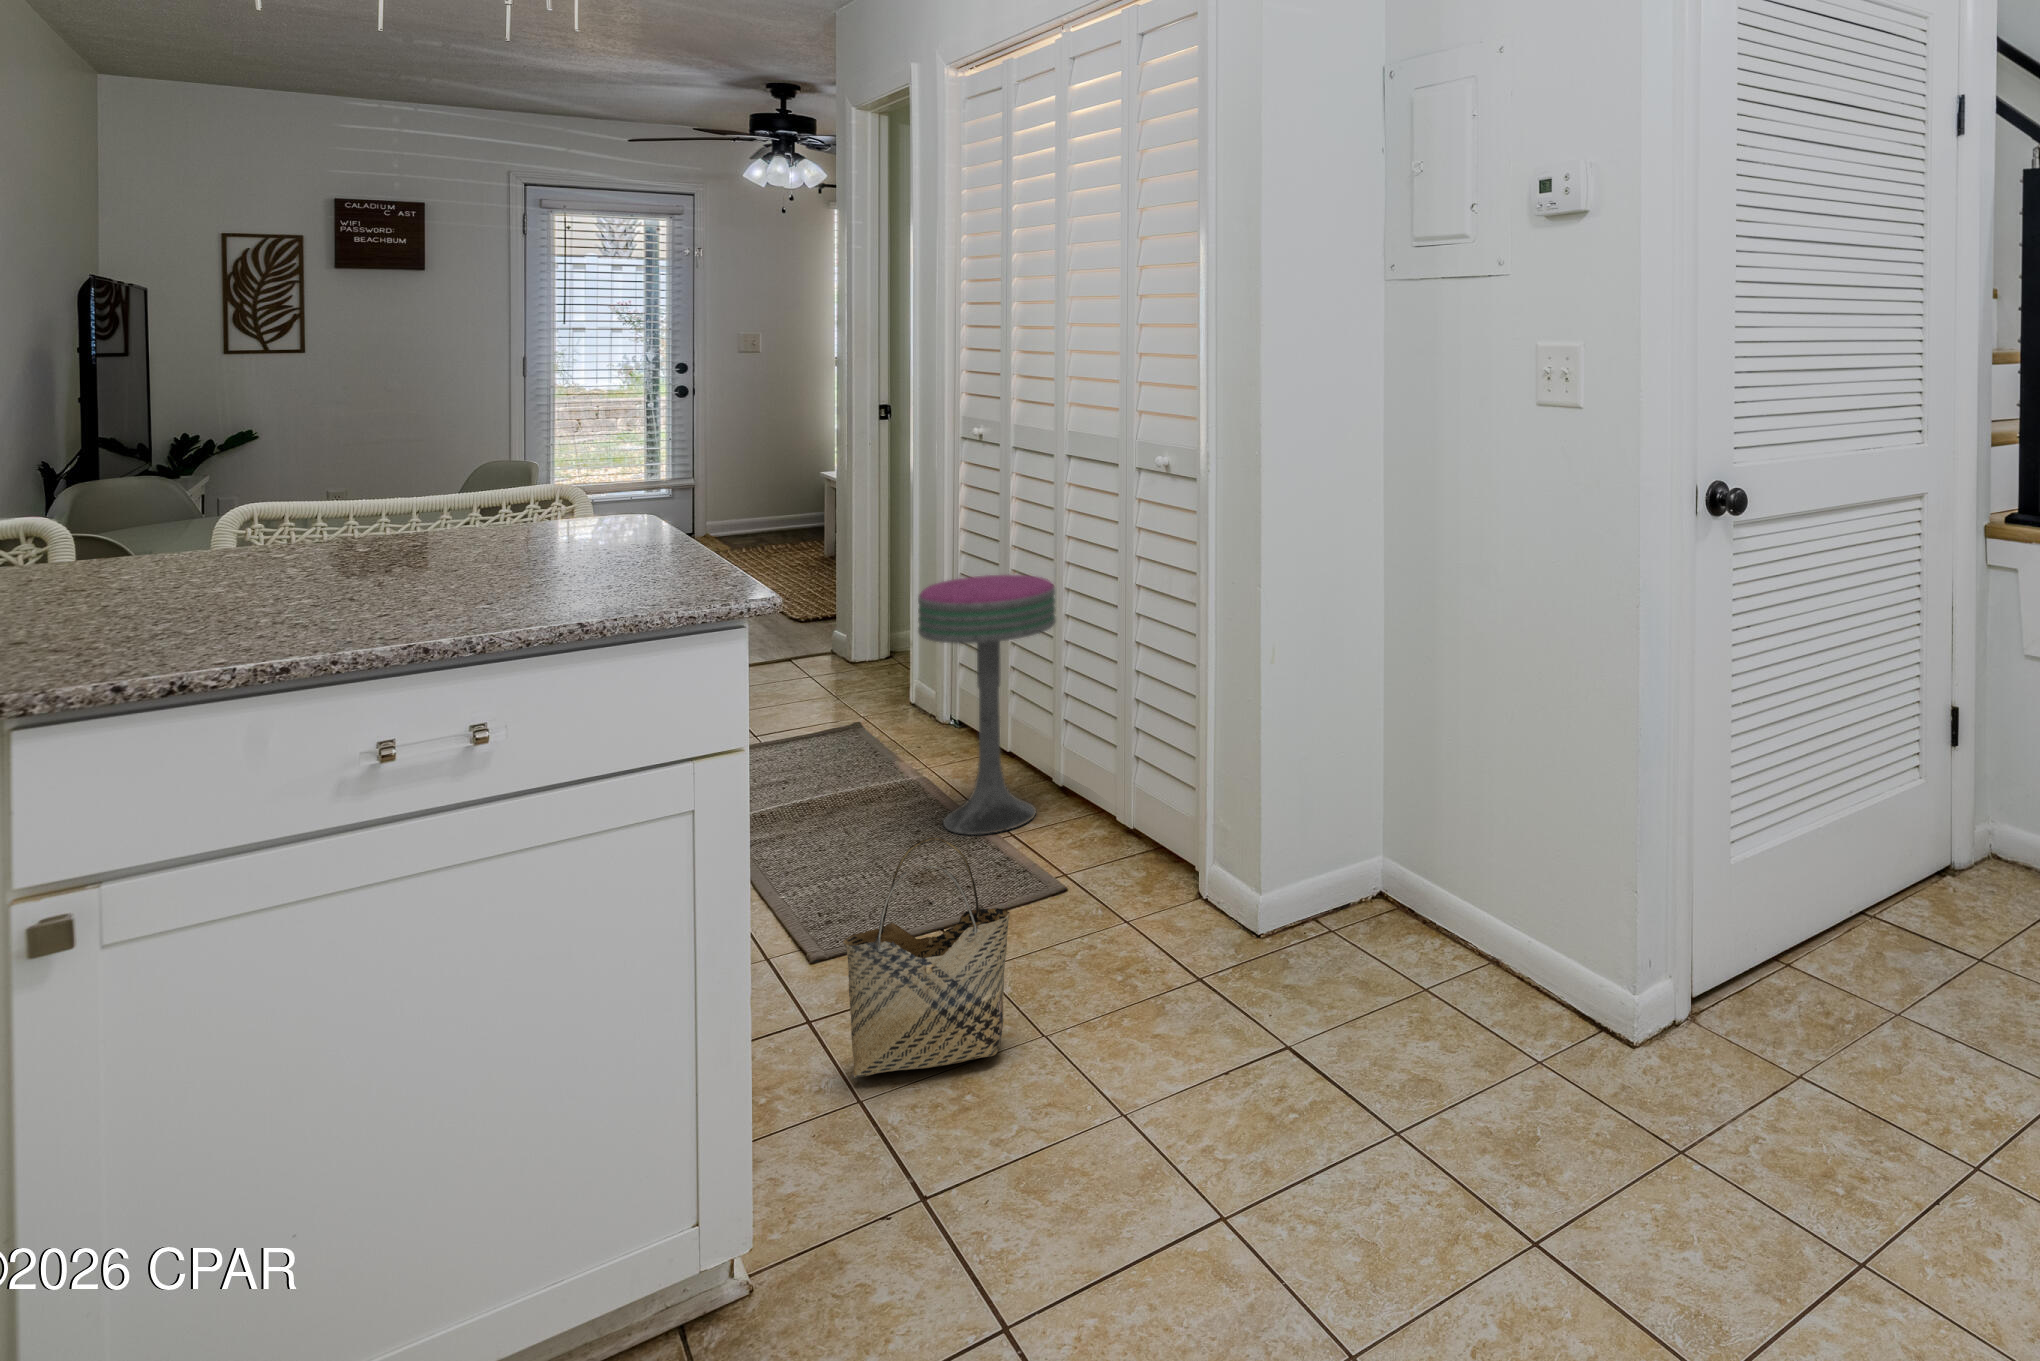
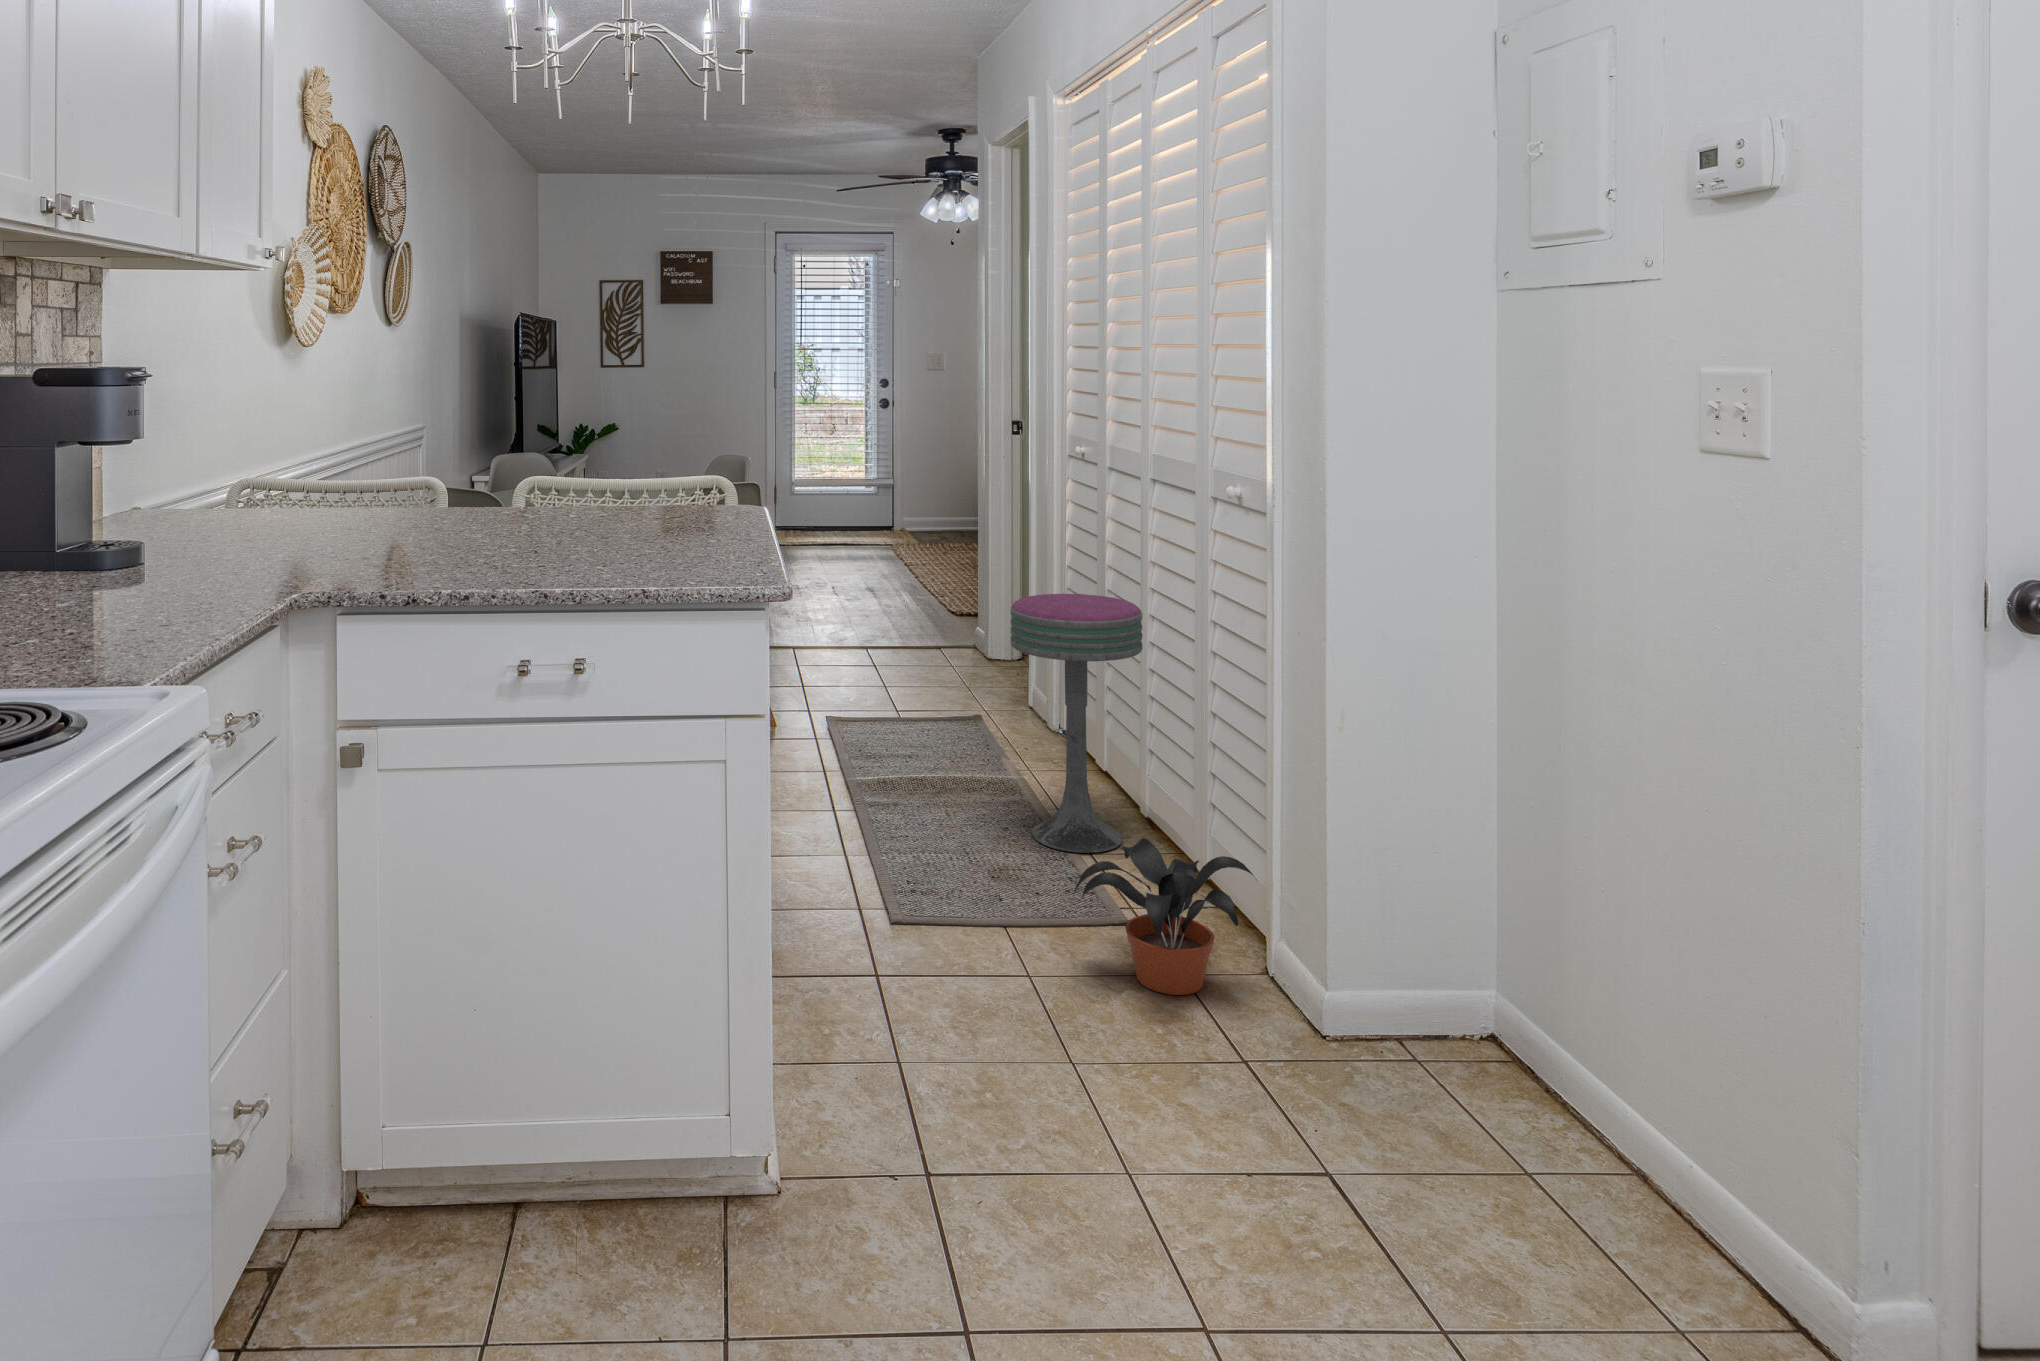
potted plant: none [1026,799,1194,942] -> present [1074,838,1254,995]
woven basket: present [843,838,1010,1078] -> none [890,836,1038,1065]

